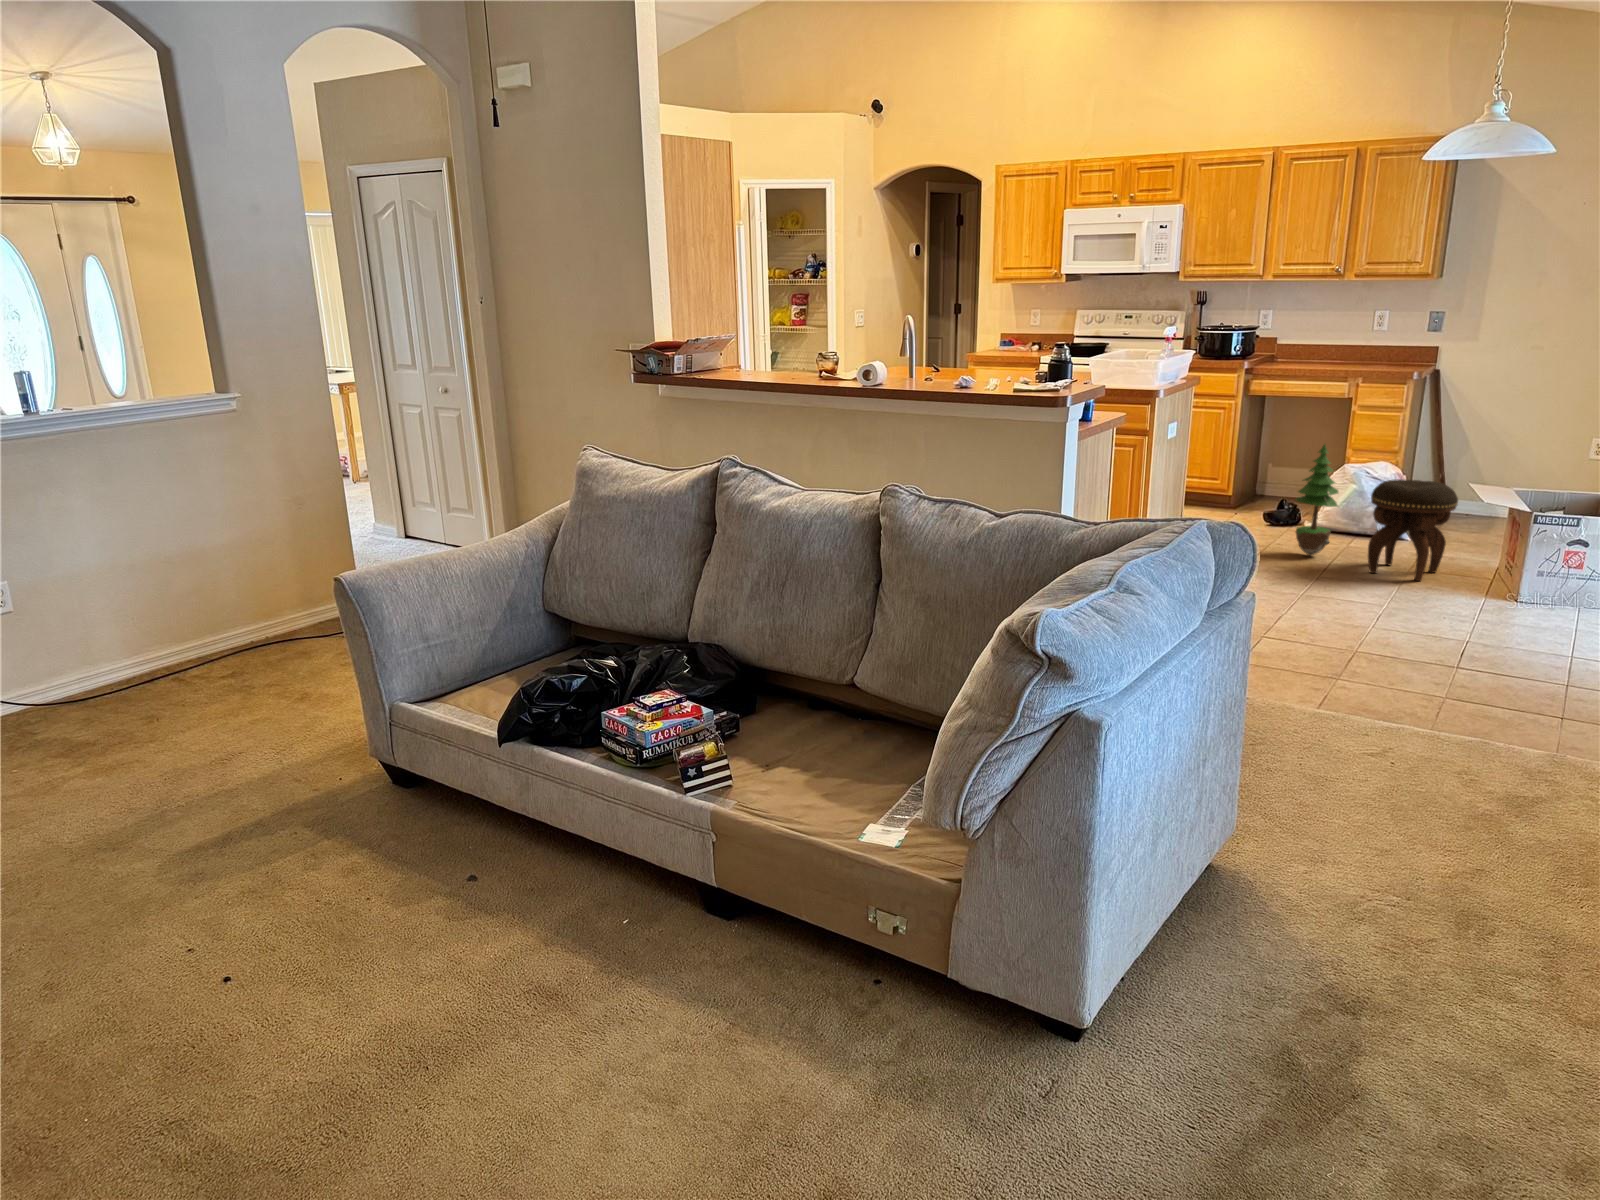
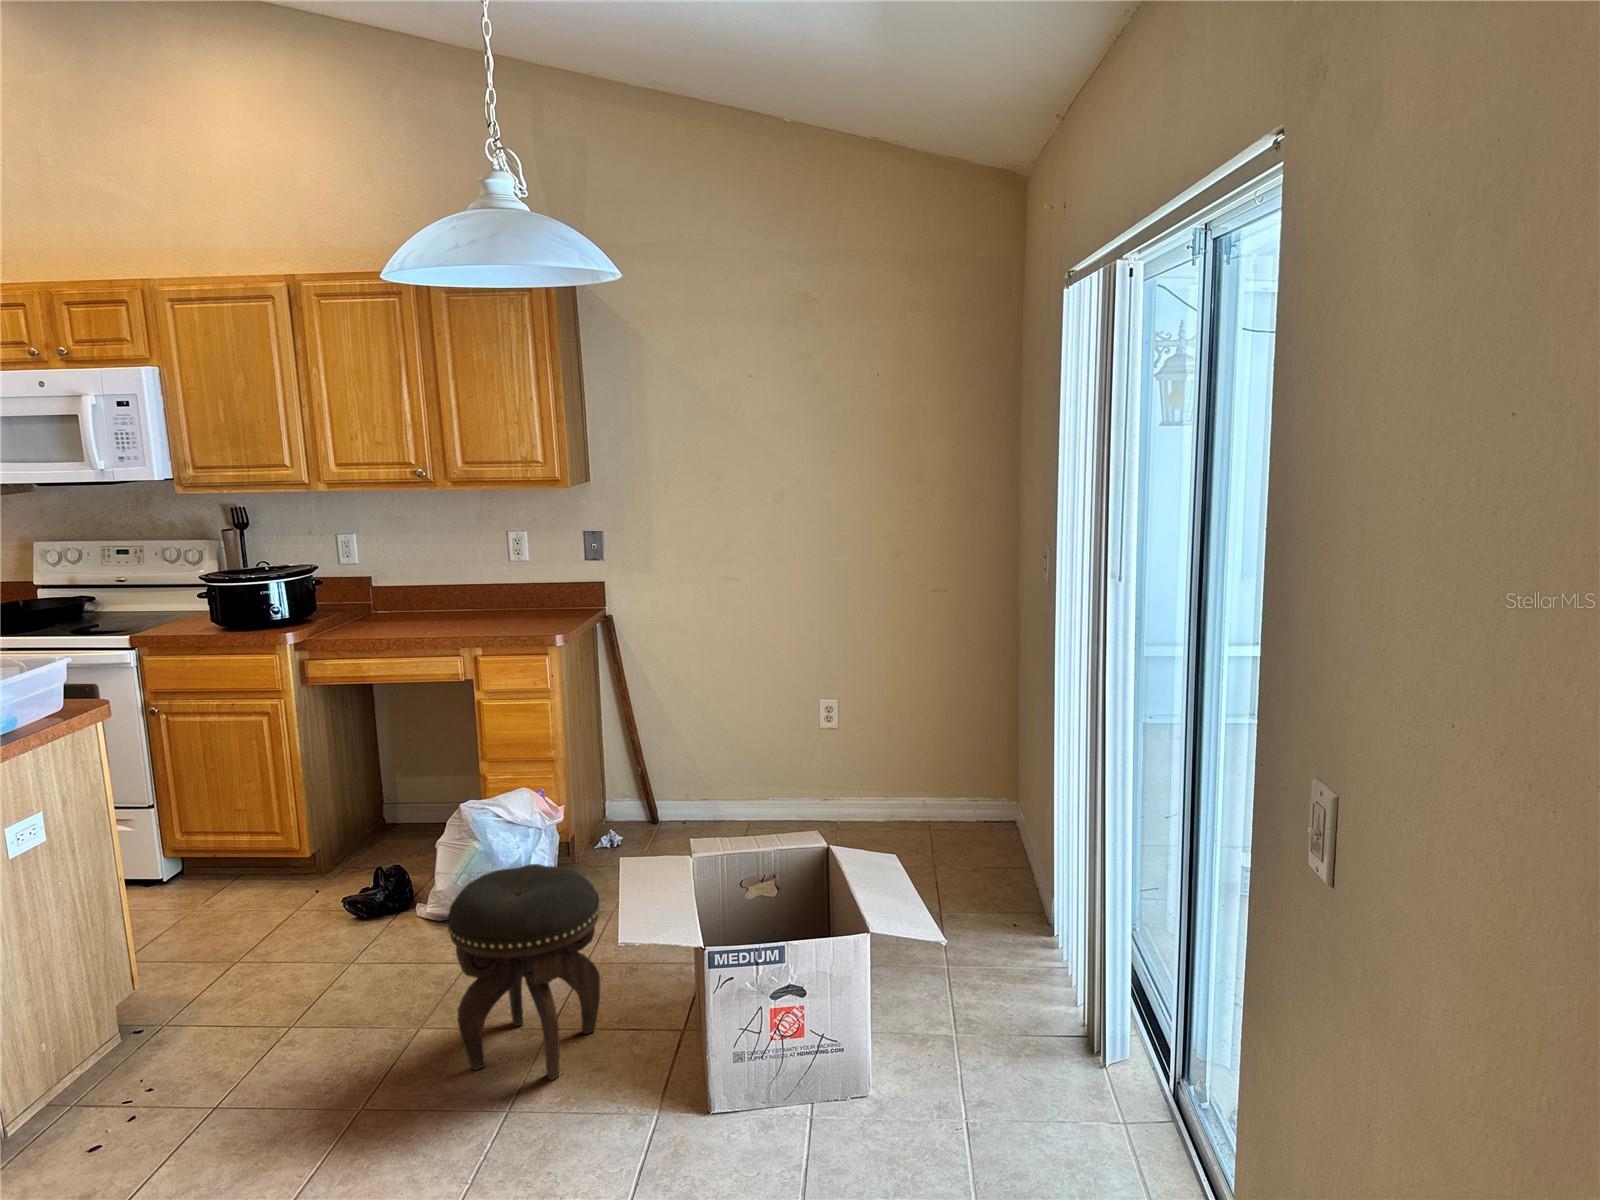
potted tree: present [1296,444,1338,556] -> none [327,813,415,1027]

